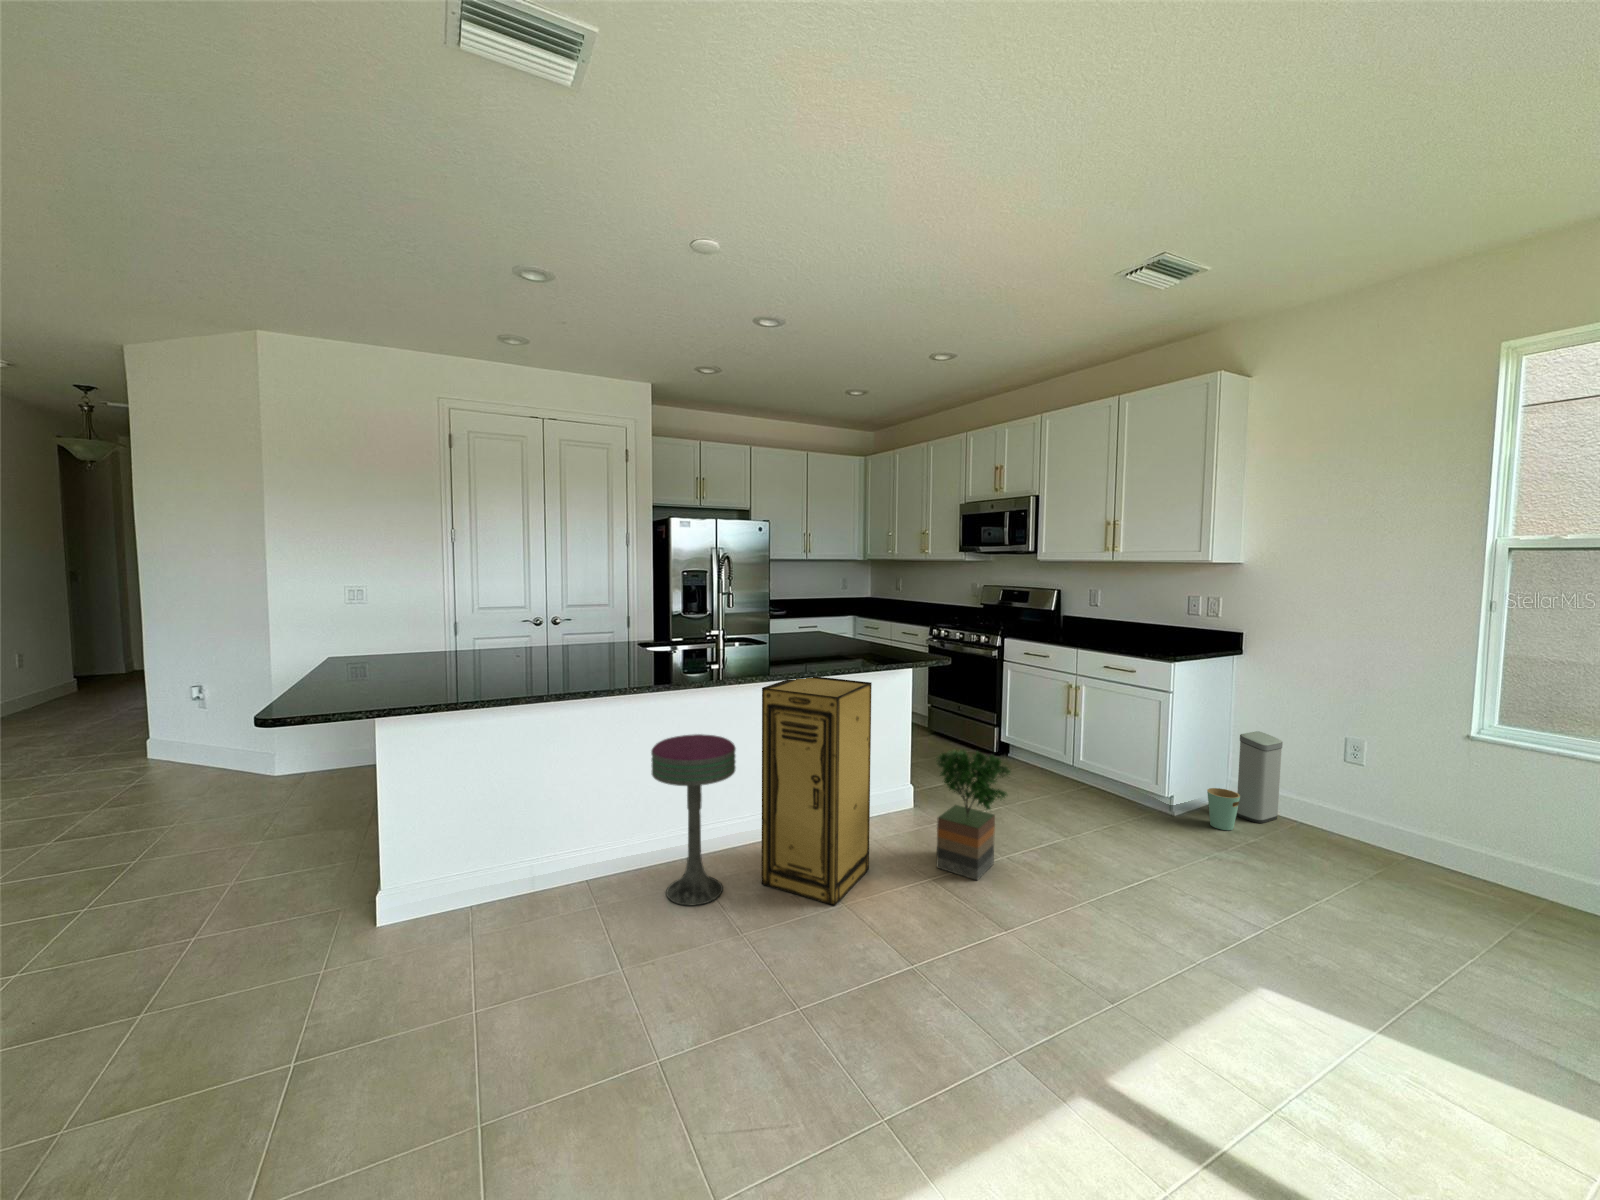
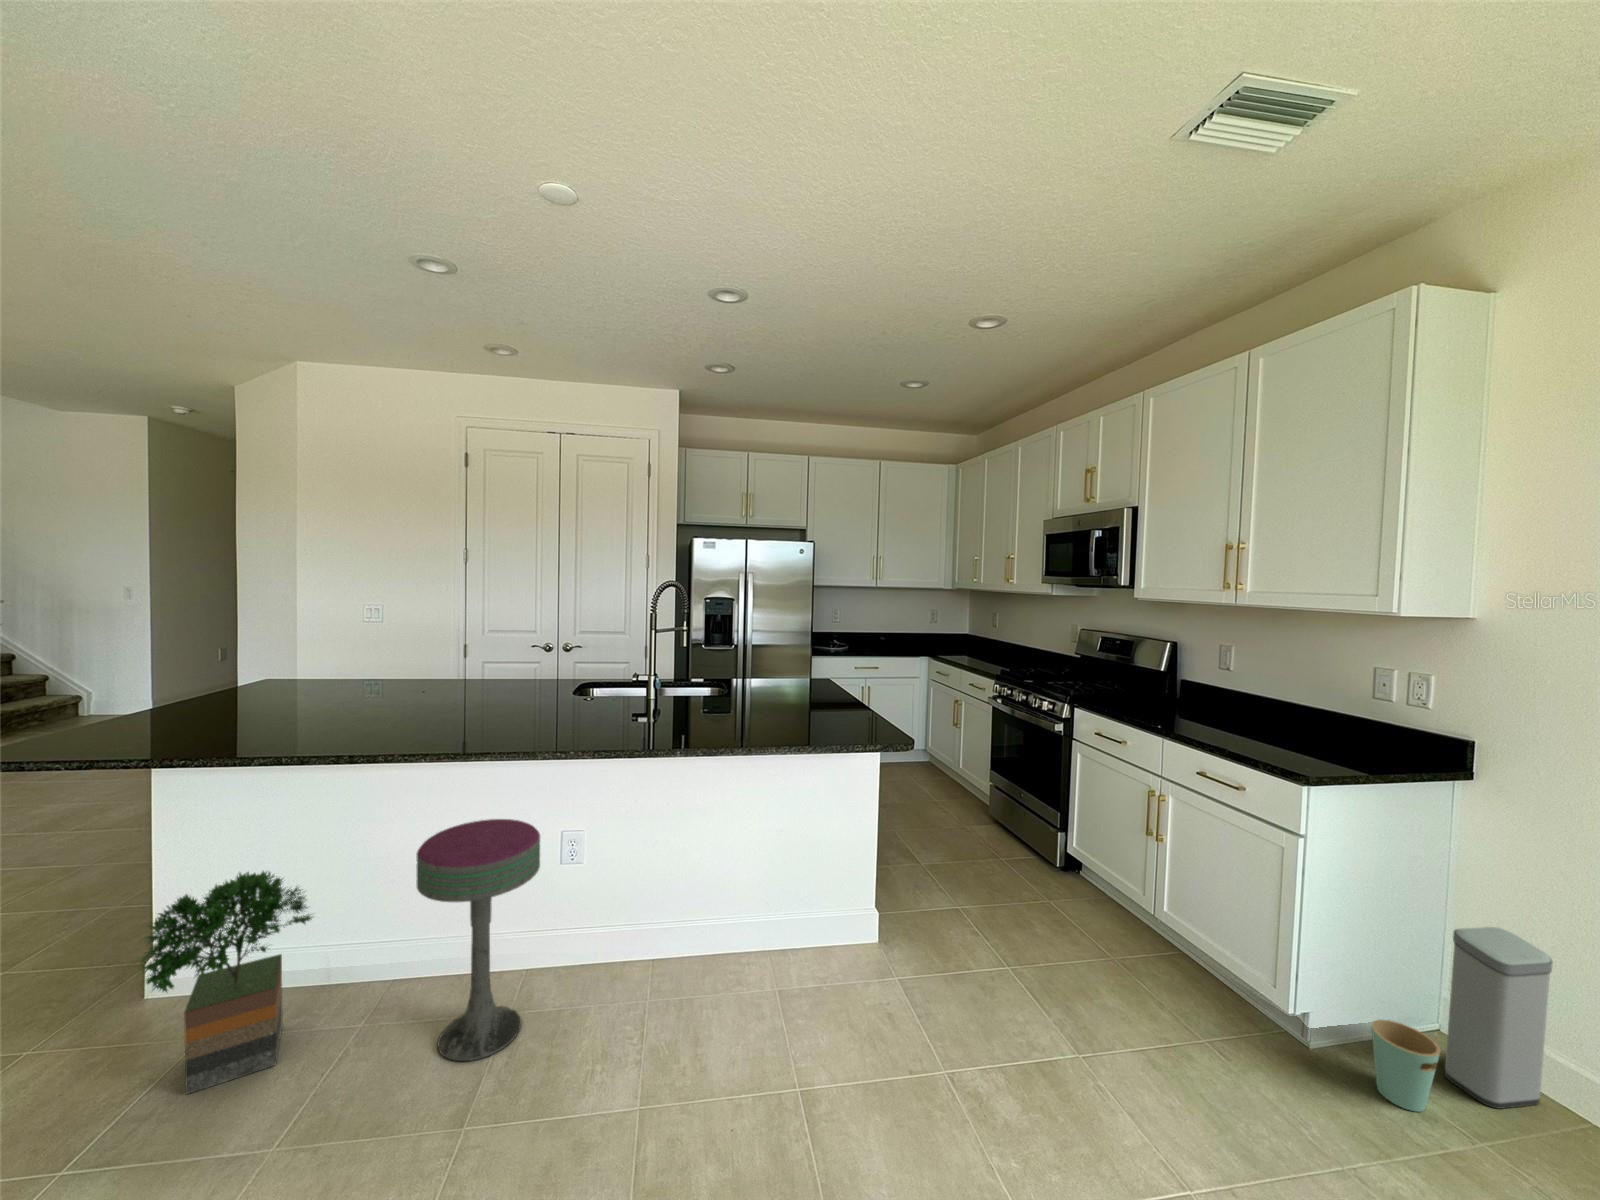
storage cabinet: present [762,677,872,906] -> none [567,751,731,1115]
potted tree: present [936,750,1010,880] -> present [136,871,313,1094]

